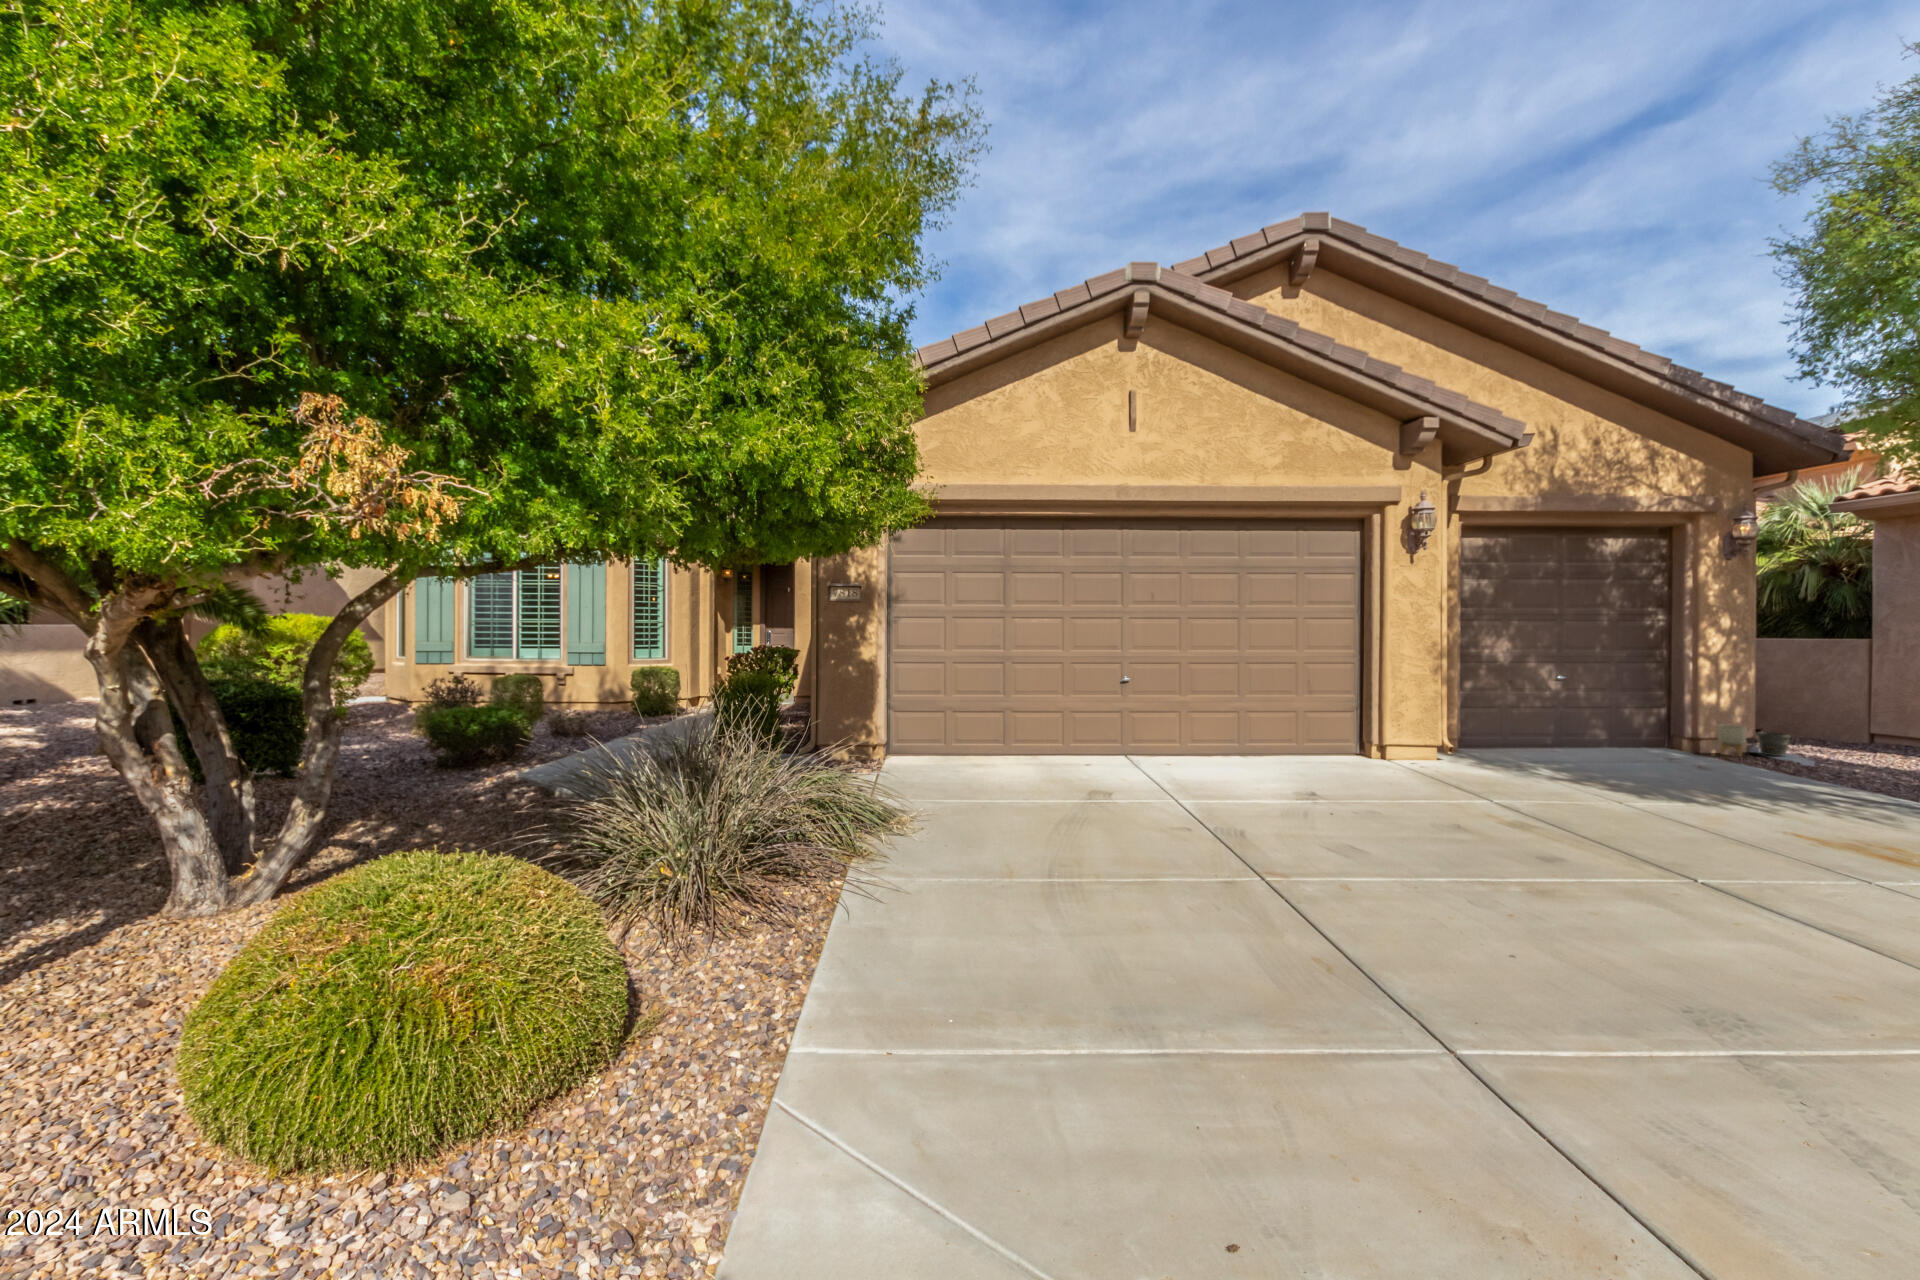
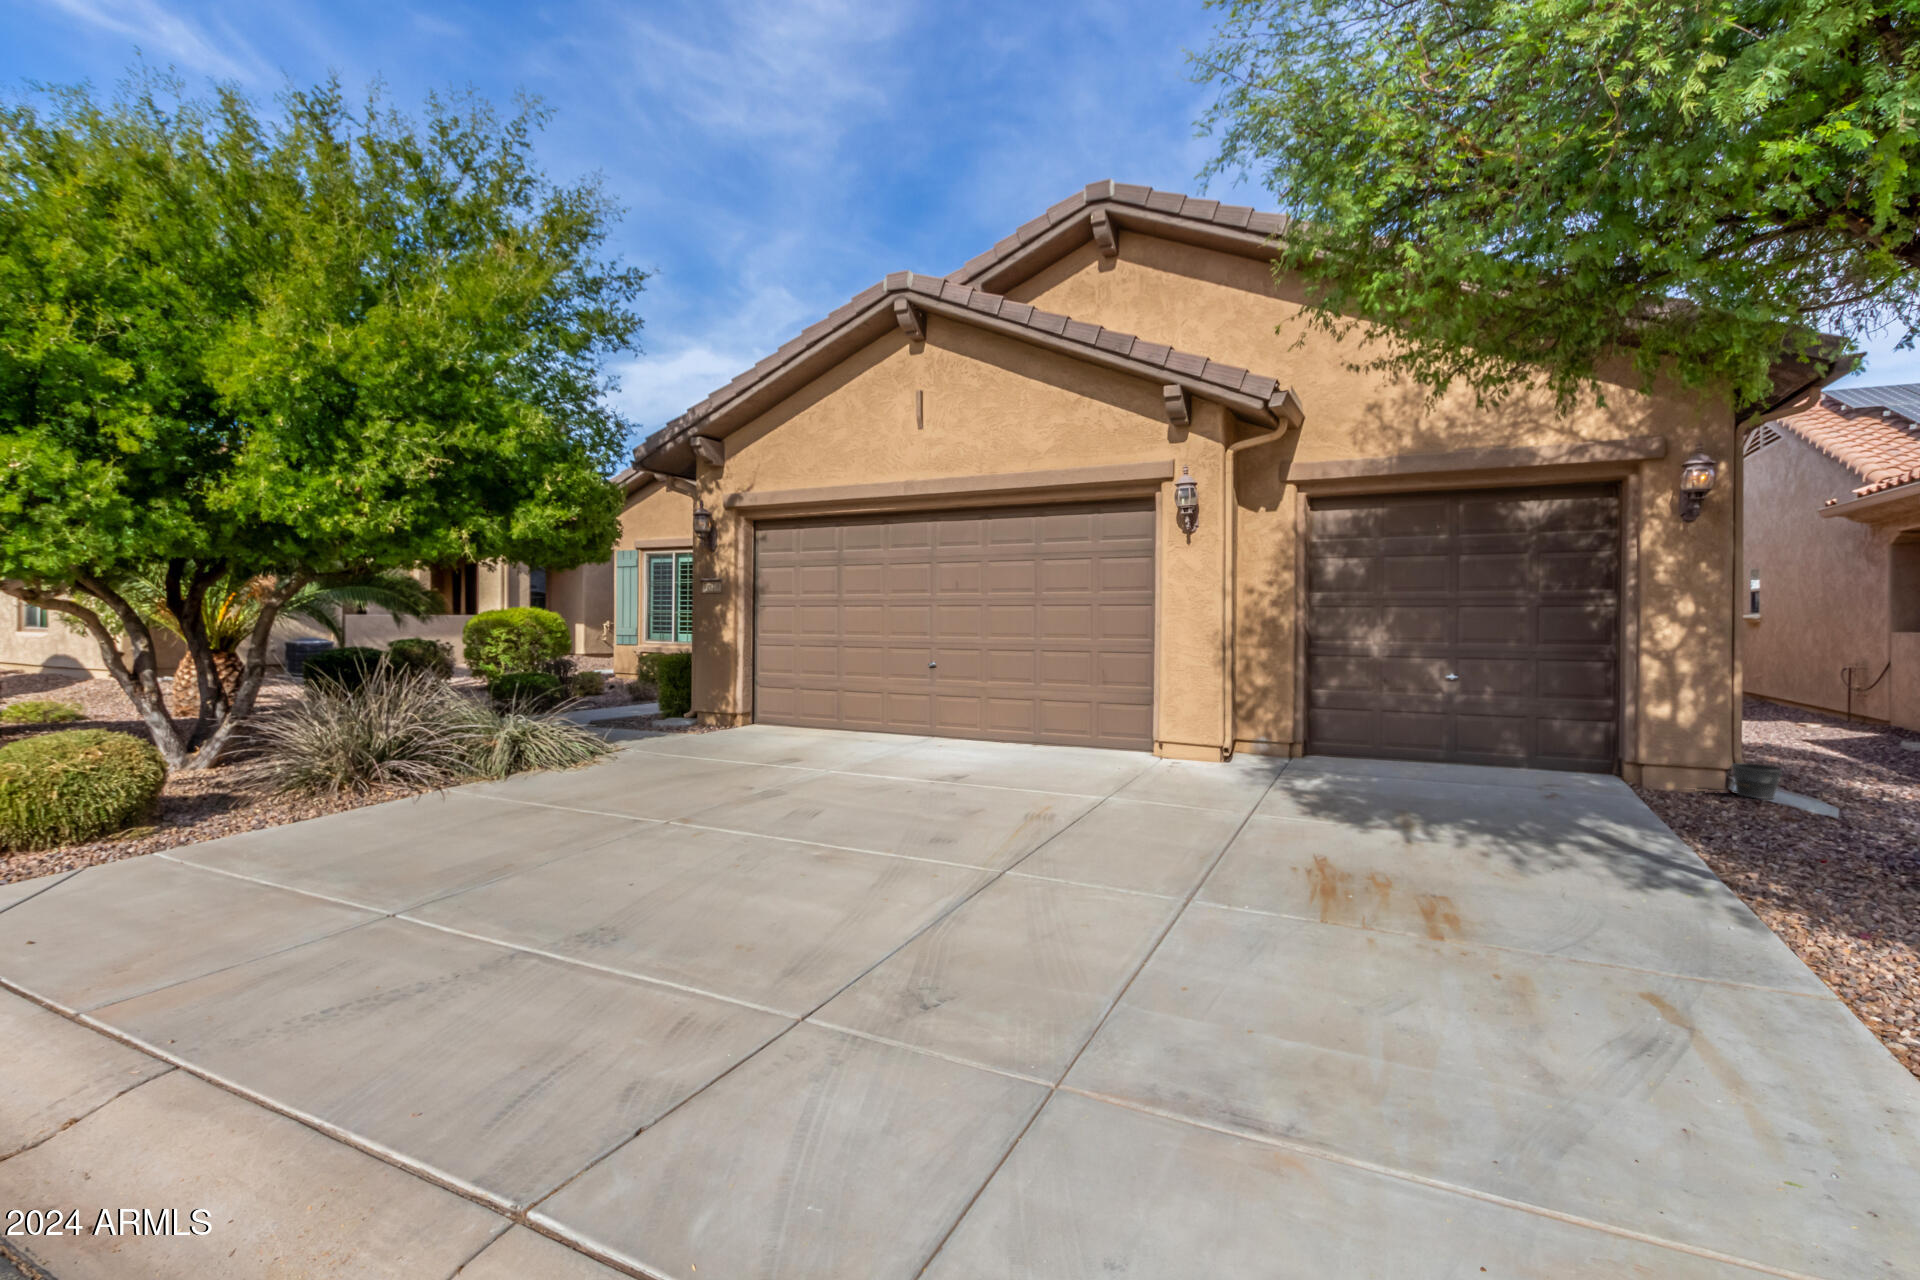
planter: present [1718,725,1747,757] -> none [1654,748,1694,793]

